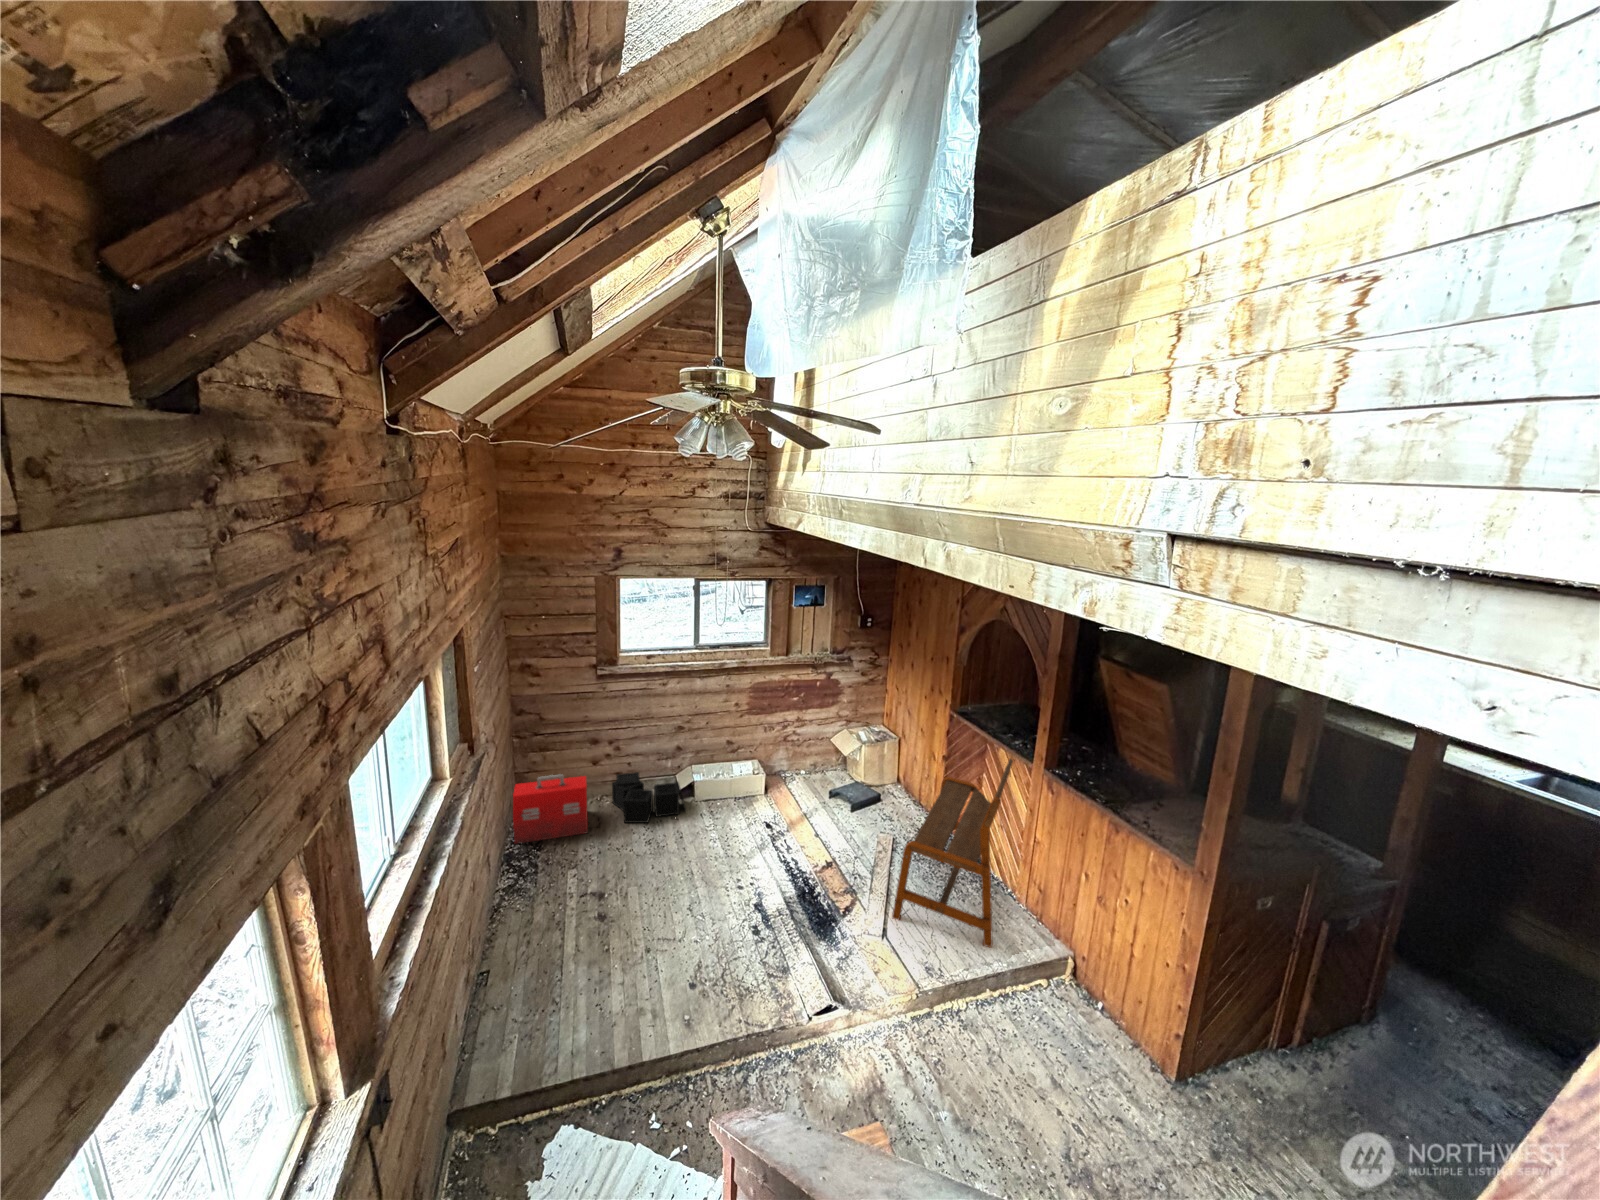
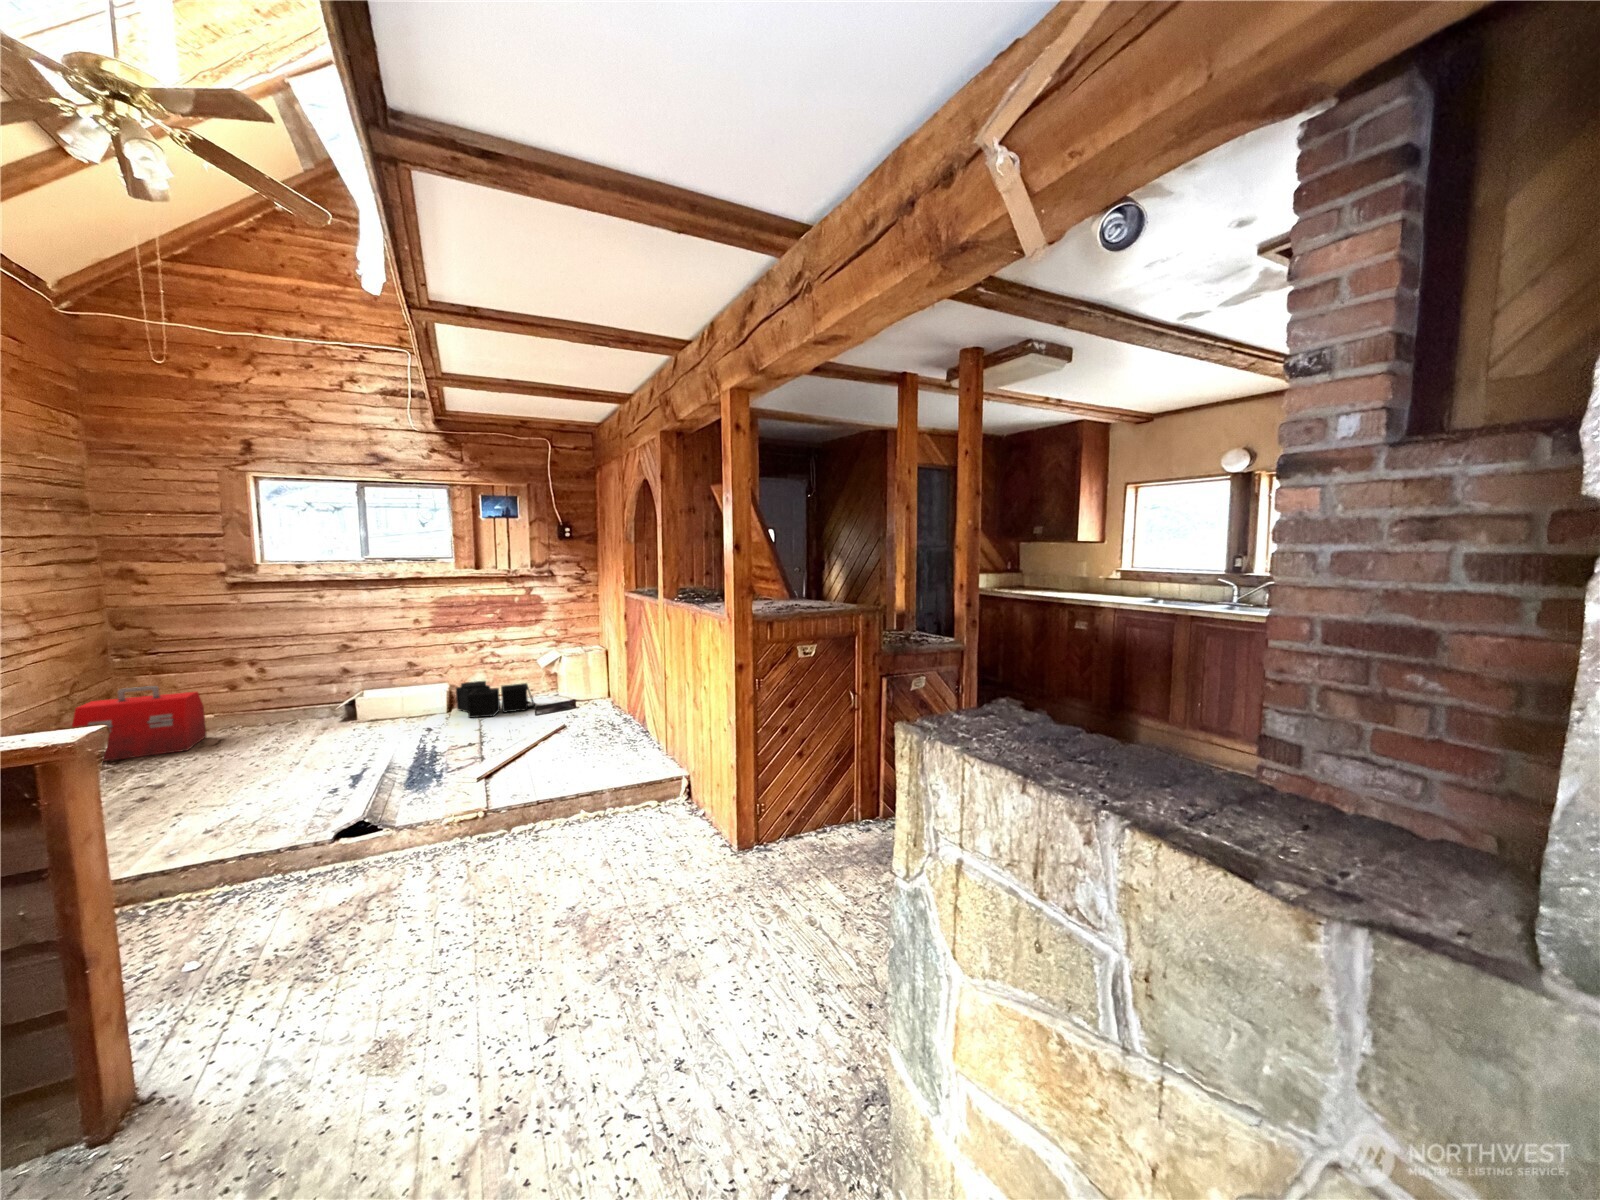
bench: present [892,759,1013,947] -> none [505,602,678,786]
storage bin: present [612,772,686,823] -> present [456,681,535,718]

